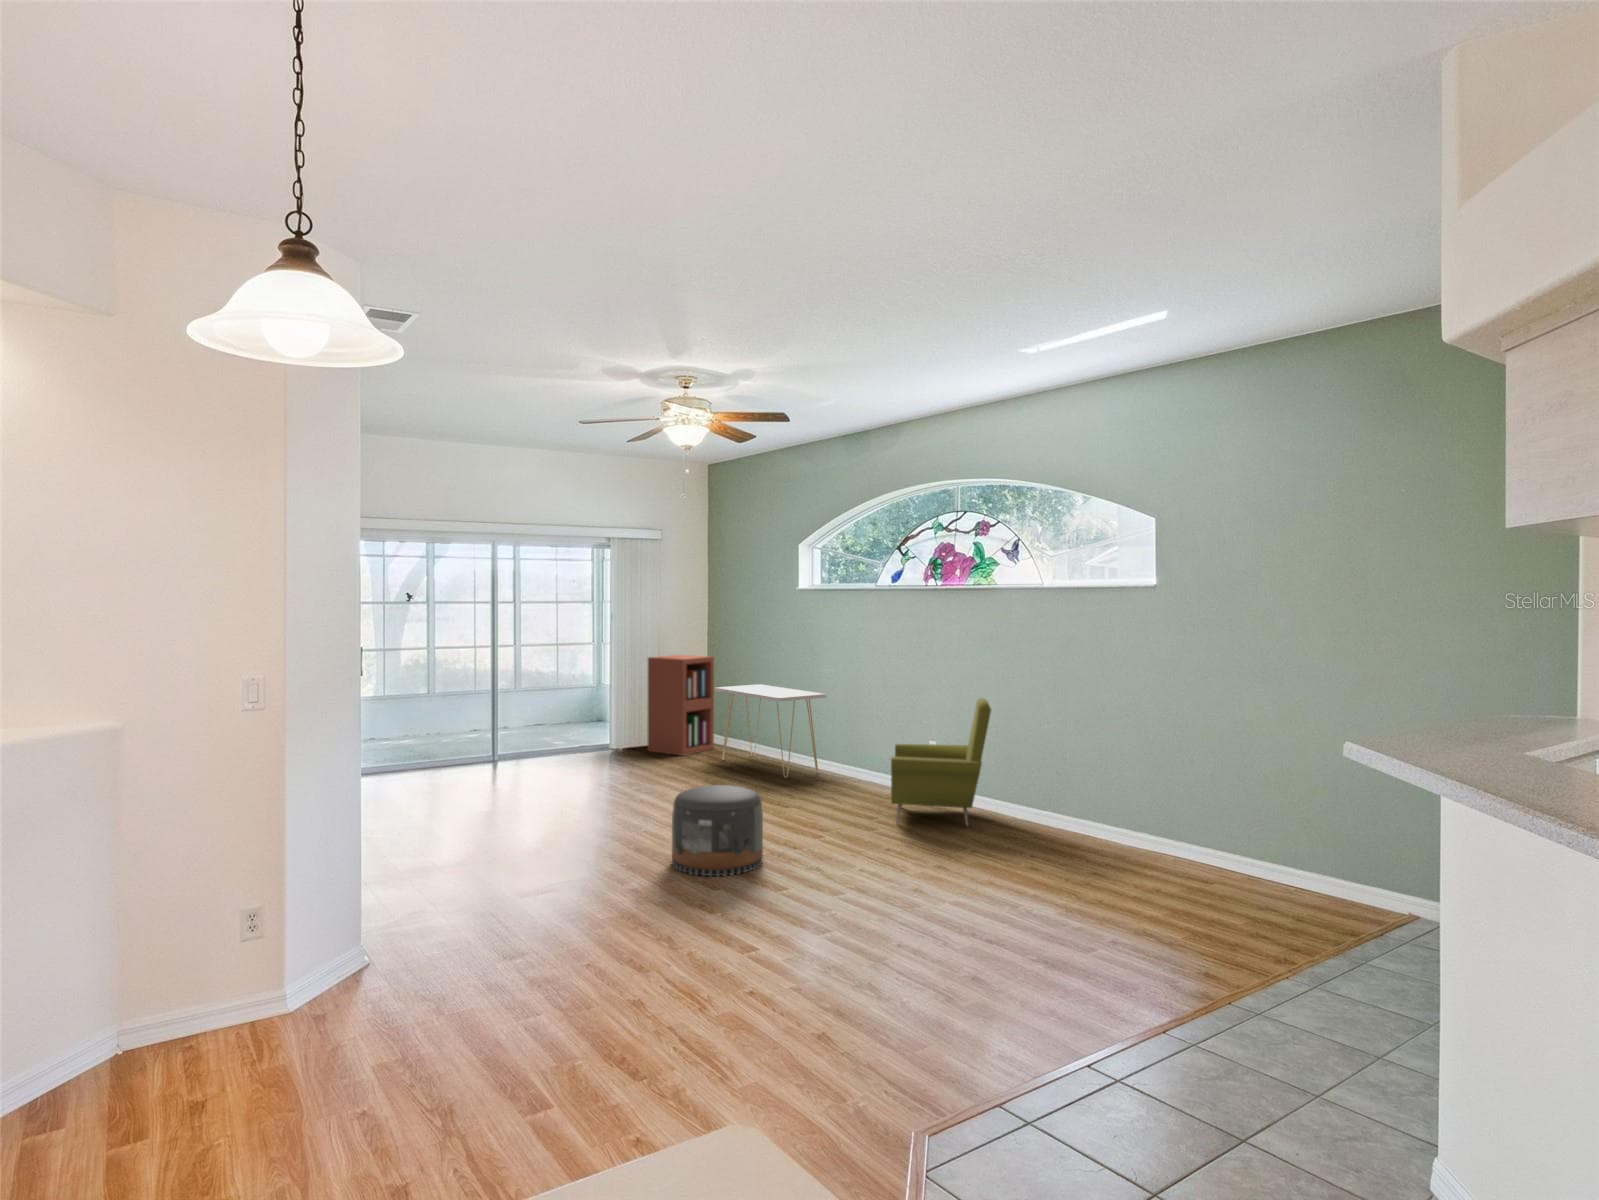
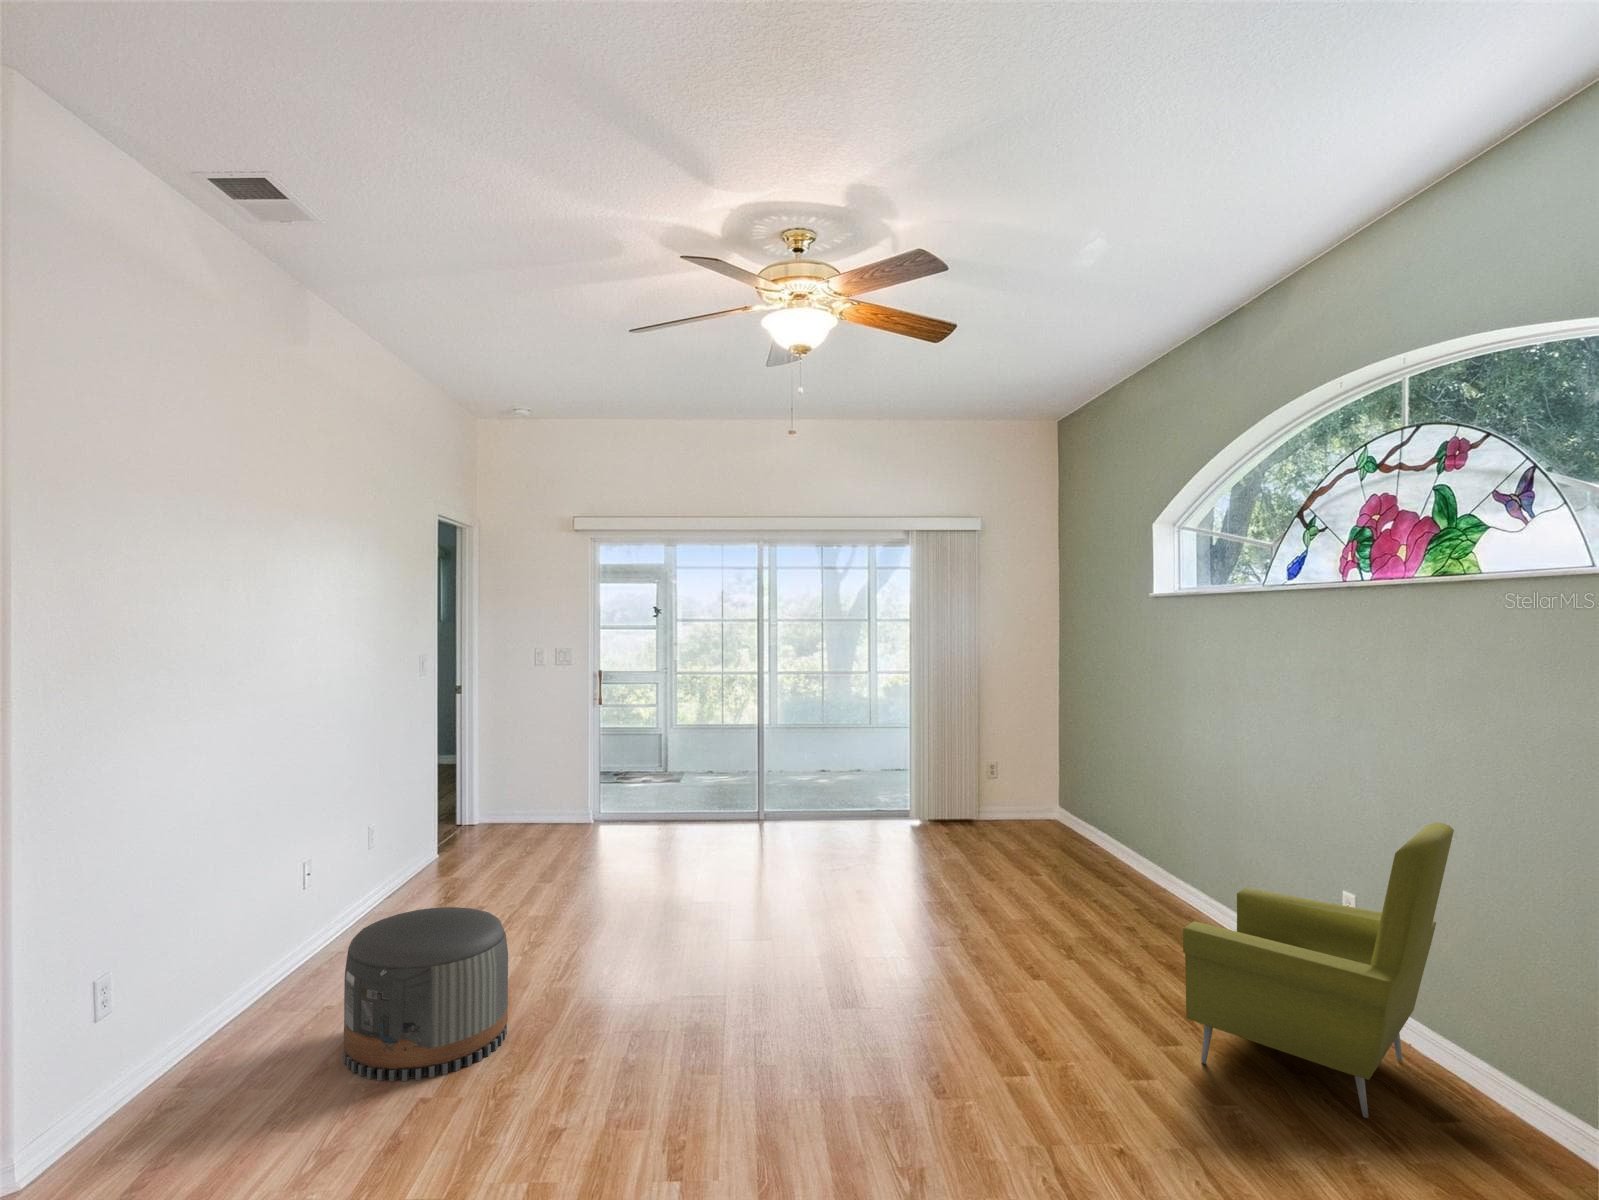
bookshelf: present [647,655,714,756] -> none [960,690,1054,836]
console table: present [714,684,826,778] -> none [1028,742,1184,902]
pouf: present [672,785,763,877] -> present [344,907,508,1081]

